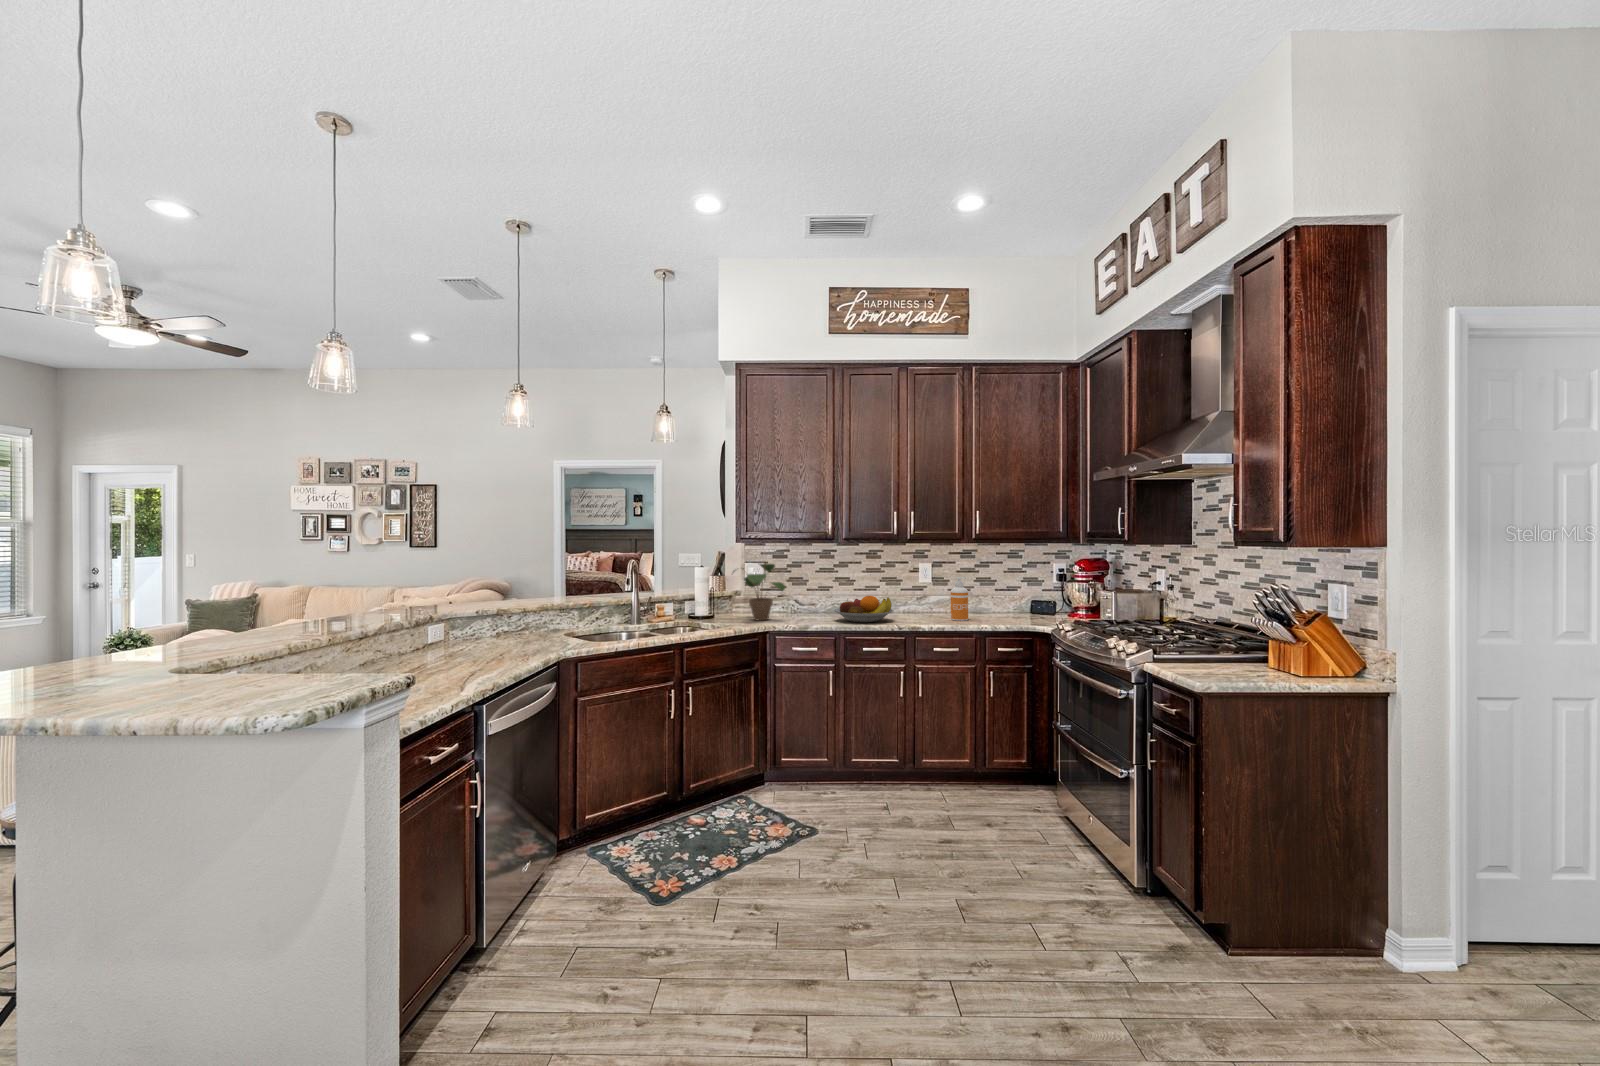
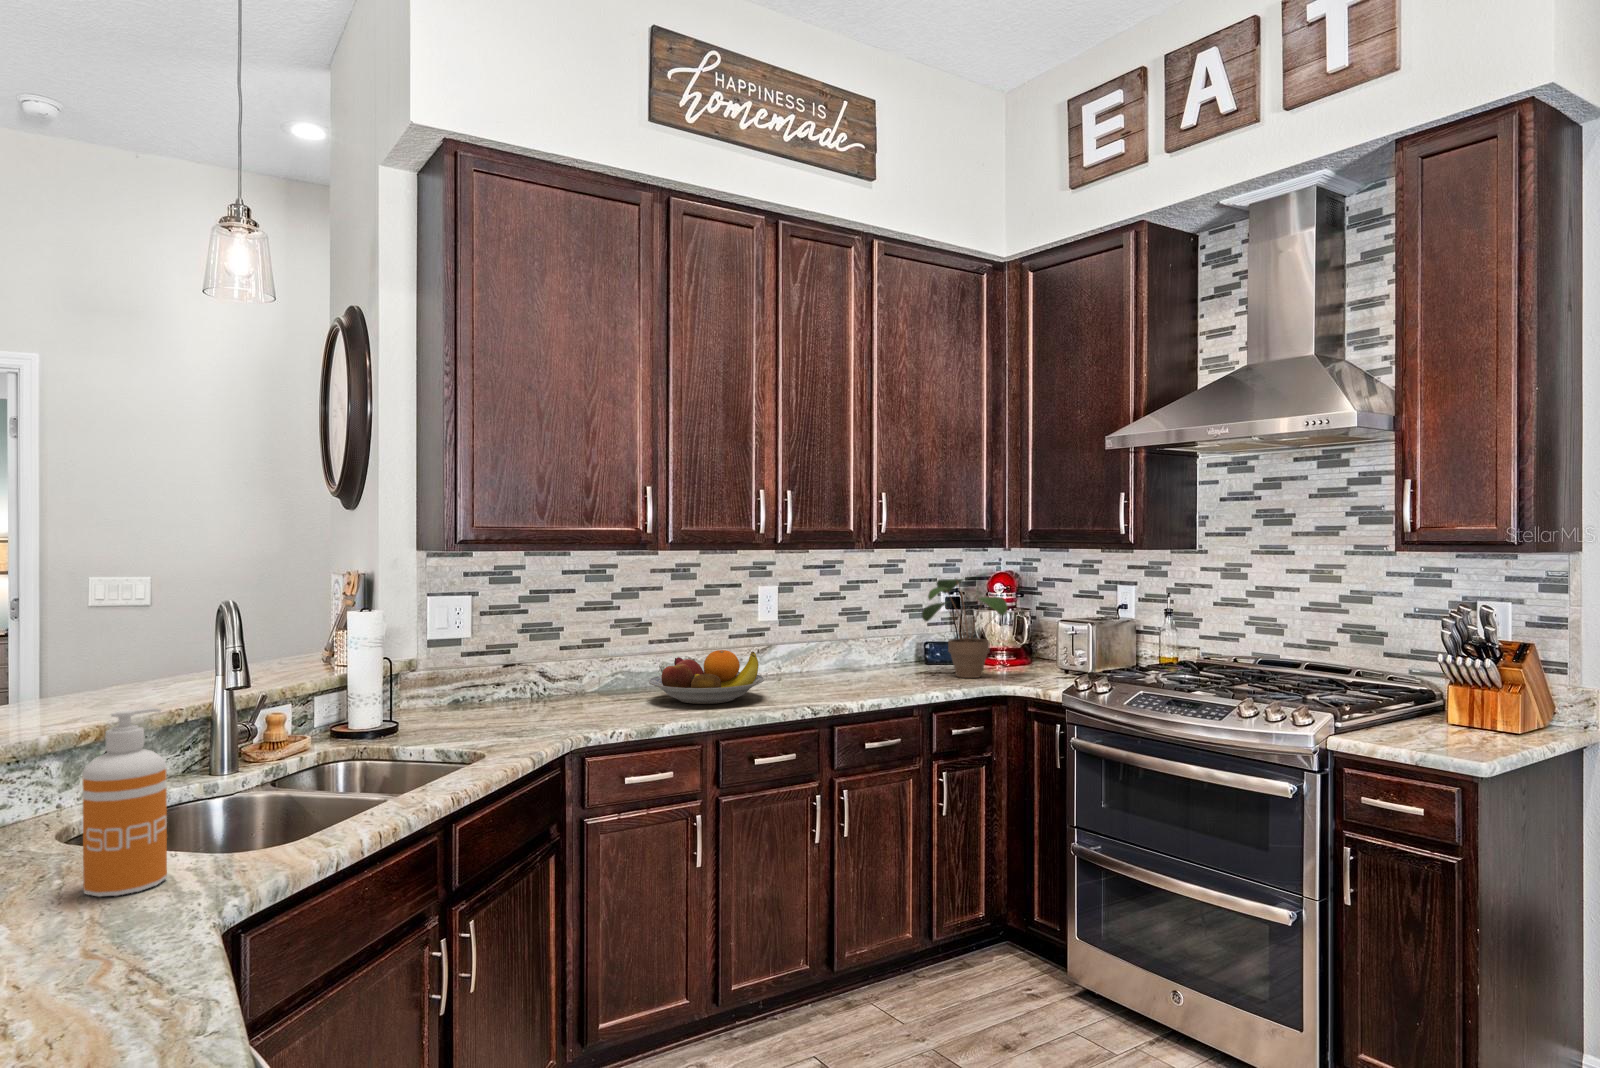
potted plant: present [733,564,785,621] -> present [922,578,1015,678]
soap dispenser: present [951,577,968,621] -> present [83,708,167,897]

